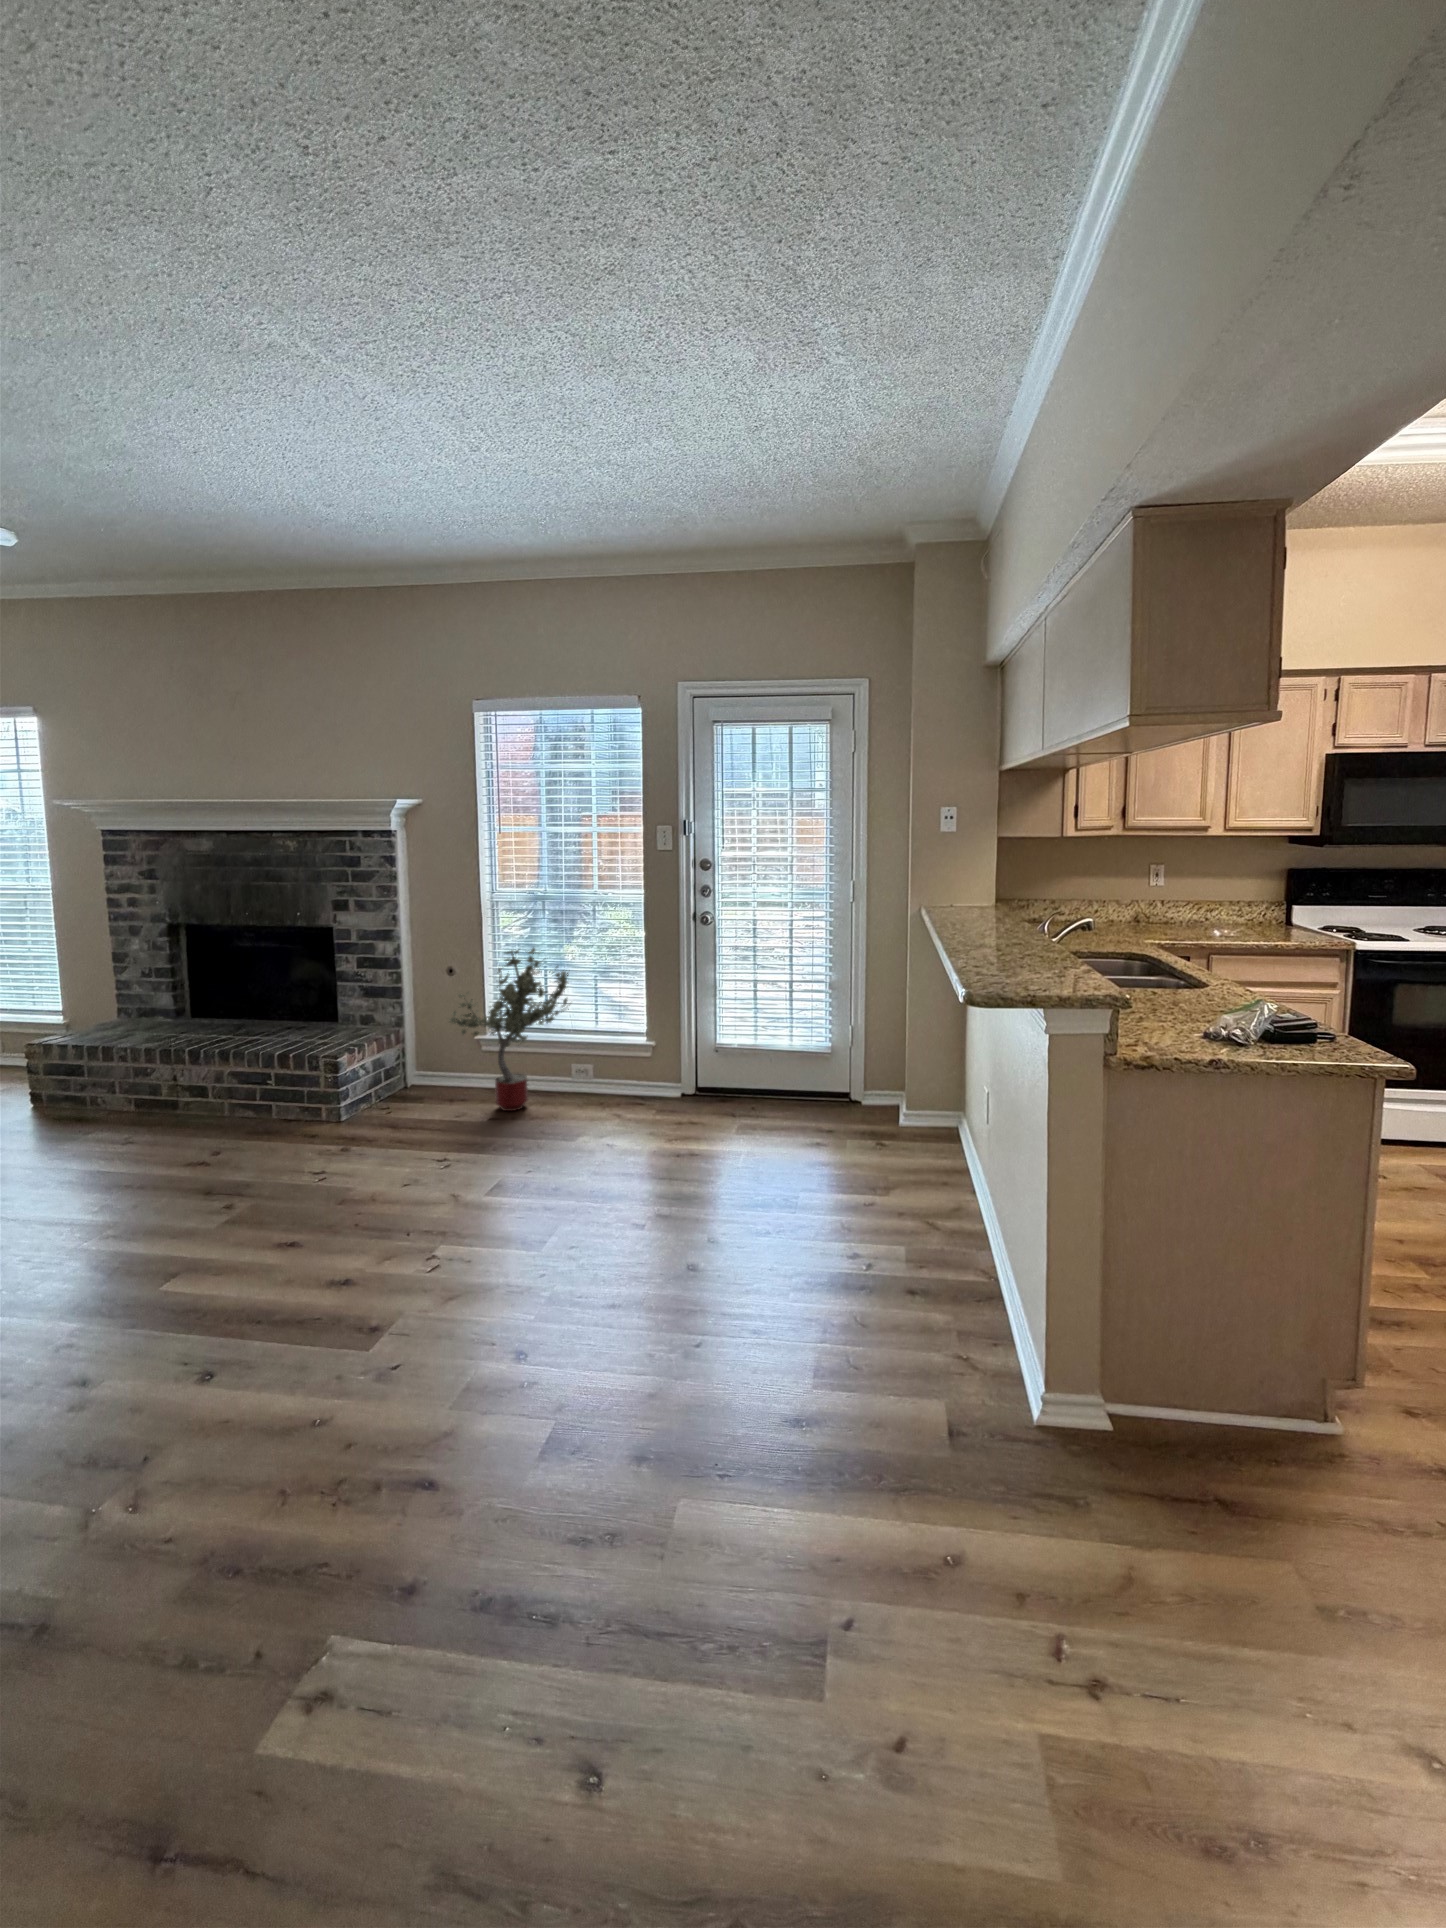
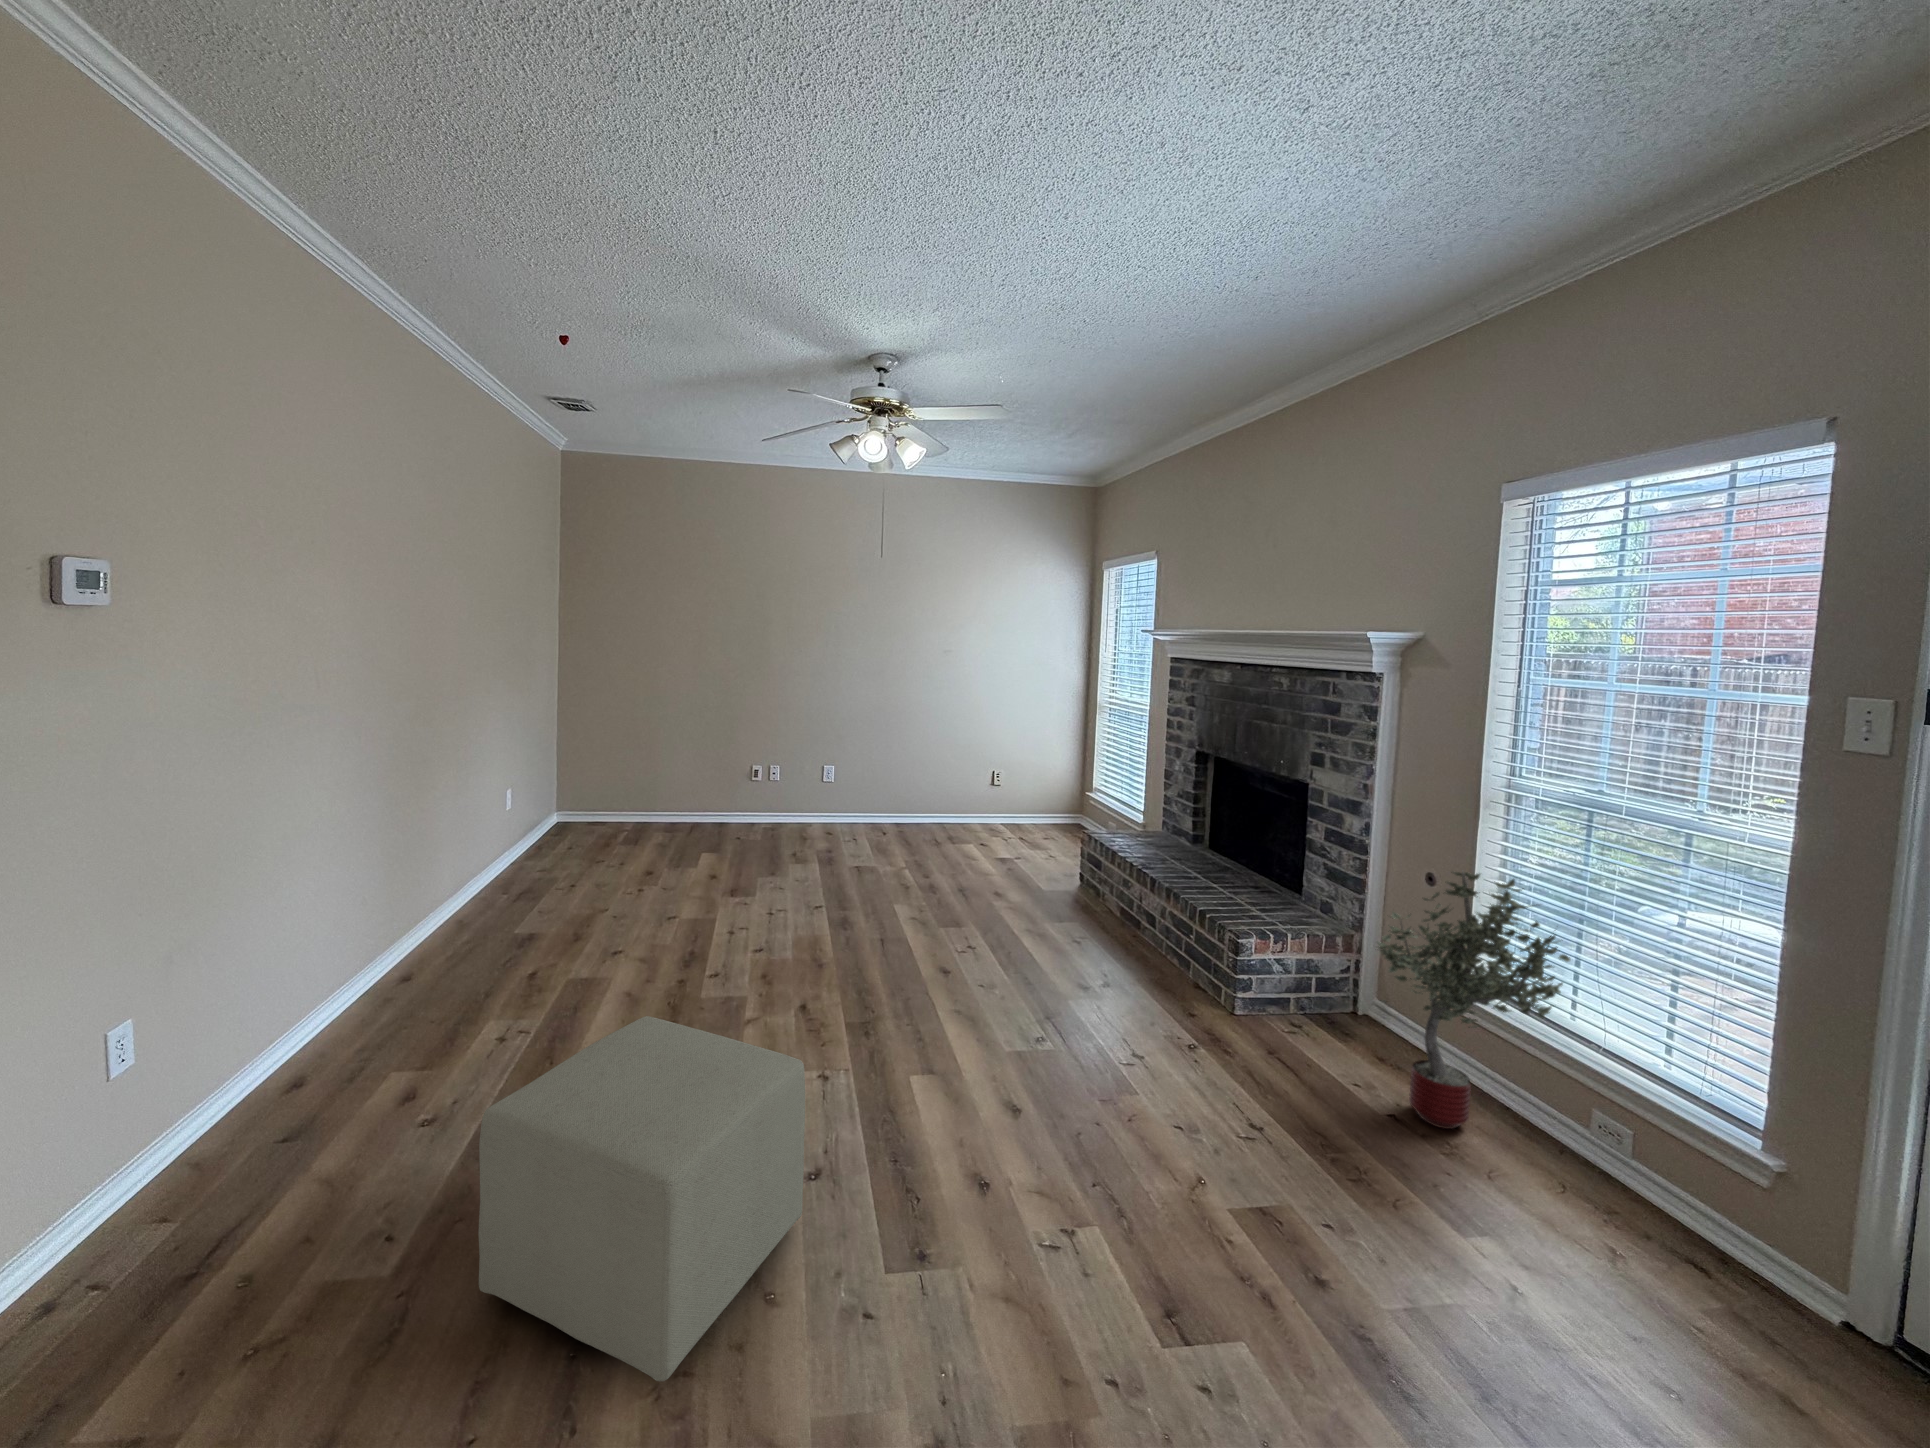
ottoman: none [46,1216,379,1571] -> present [478,1016,805,1381]

